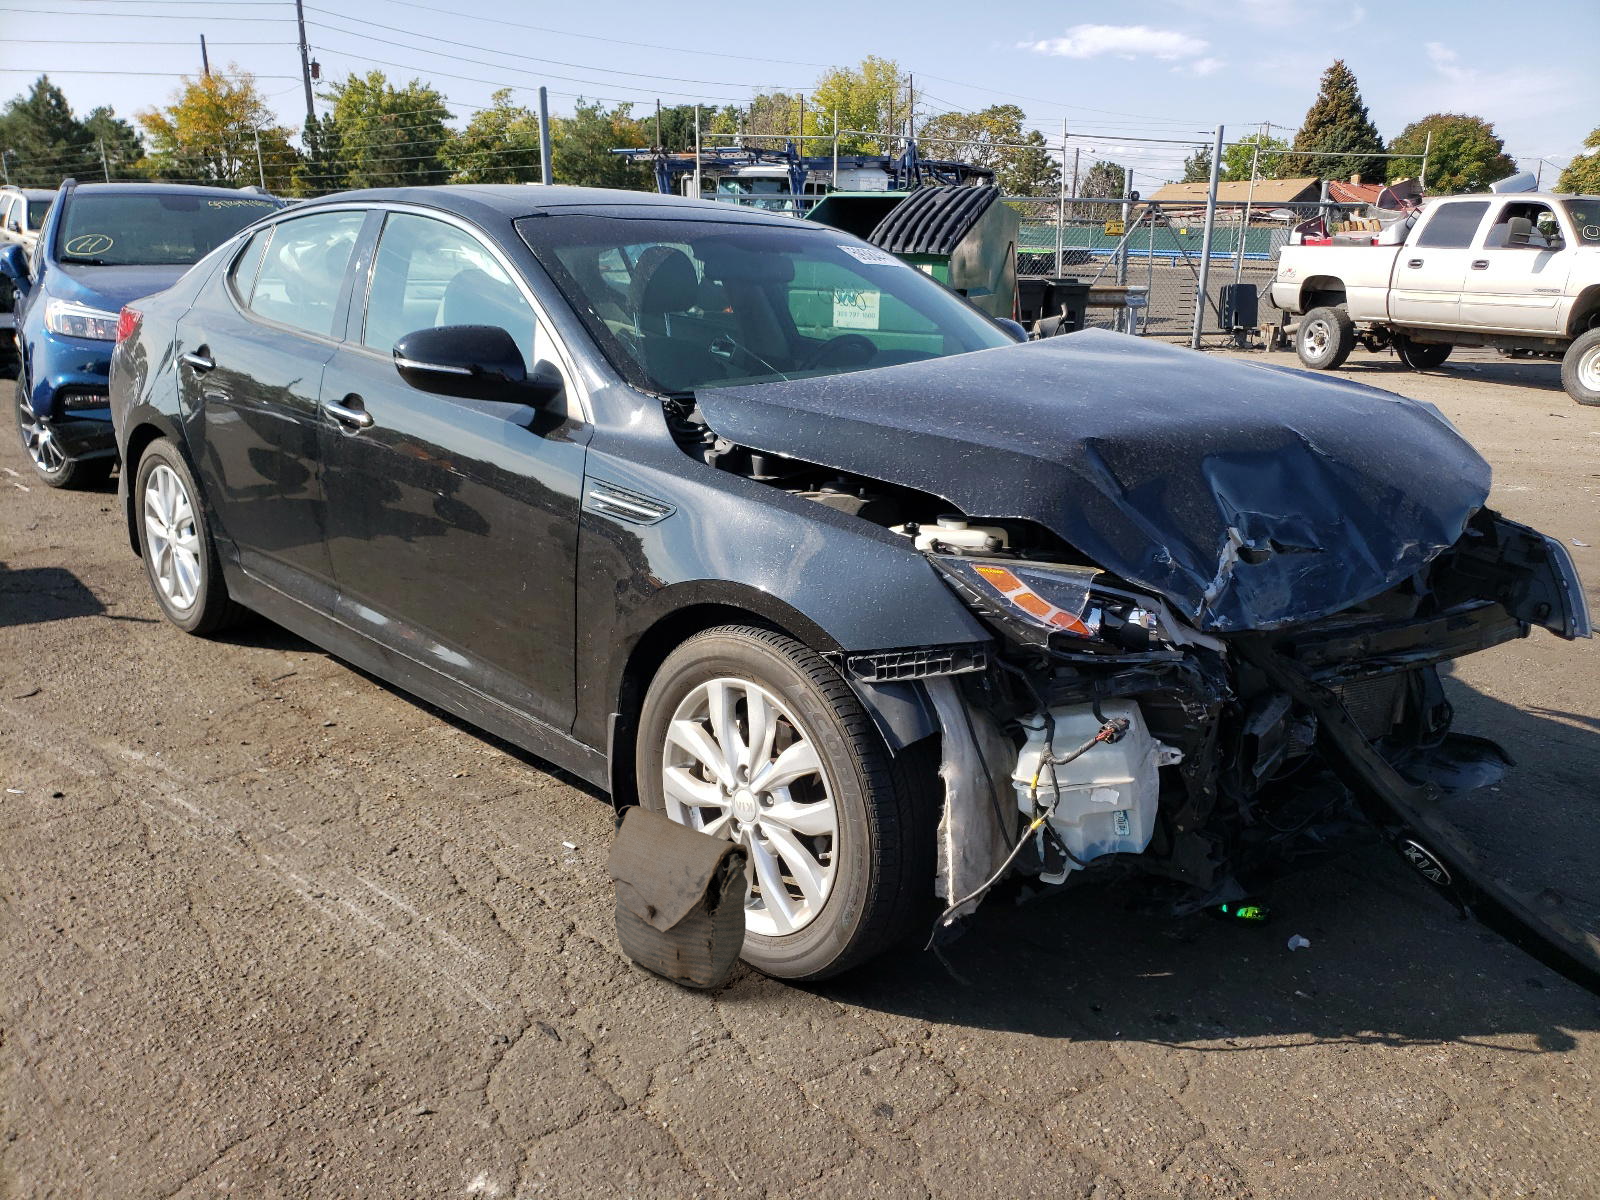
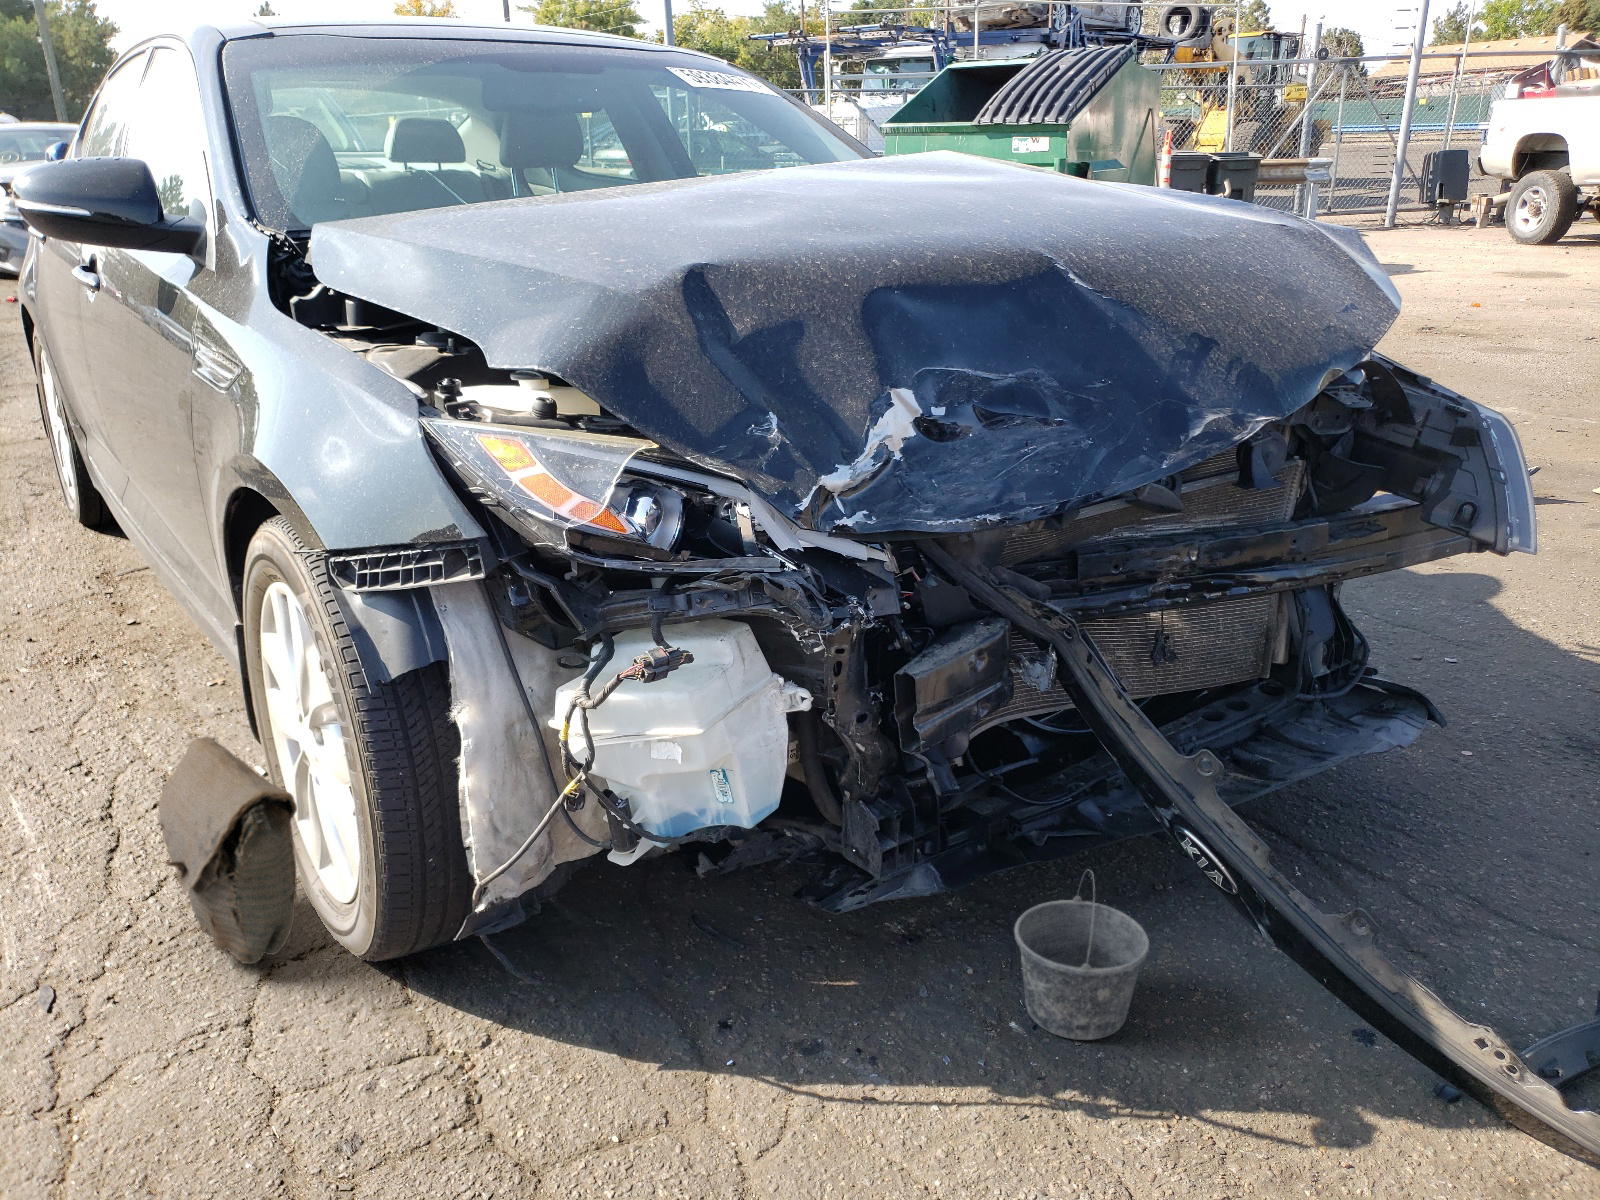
bucket: none [1294,875,1397,1001] -> present [1014,882,1149,1040]

